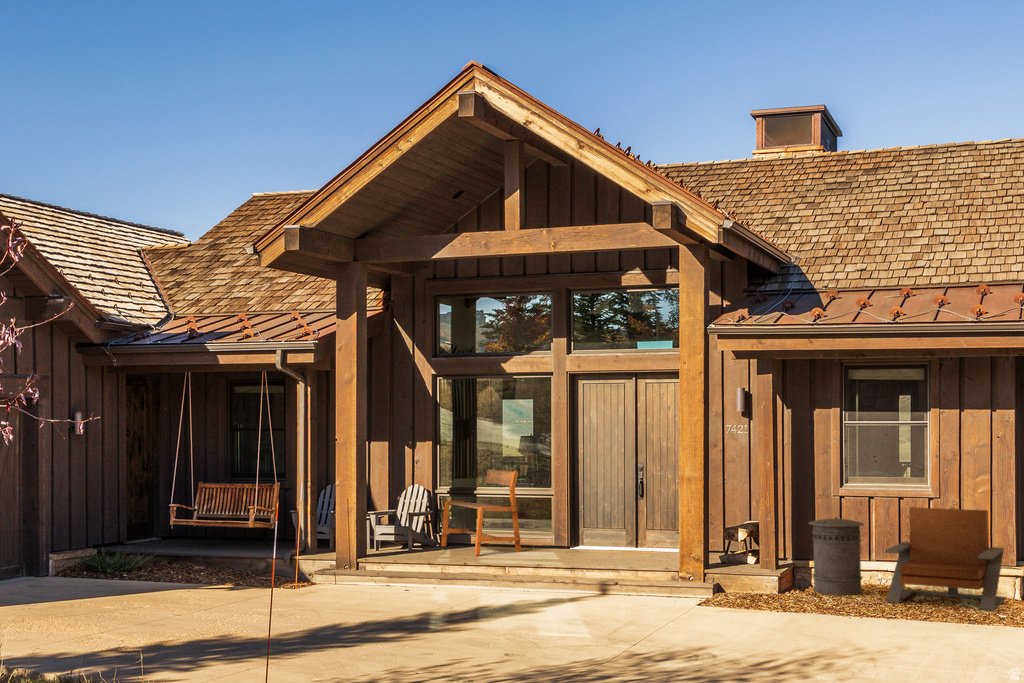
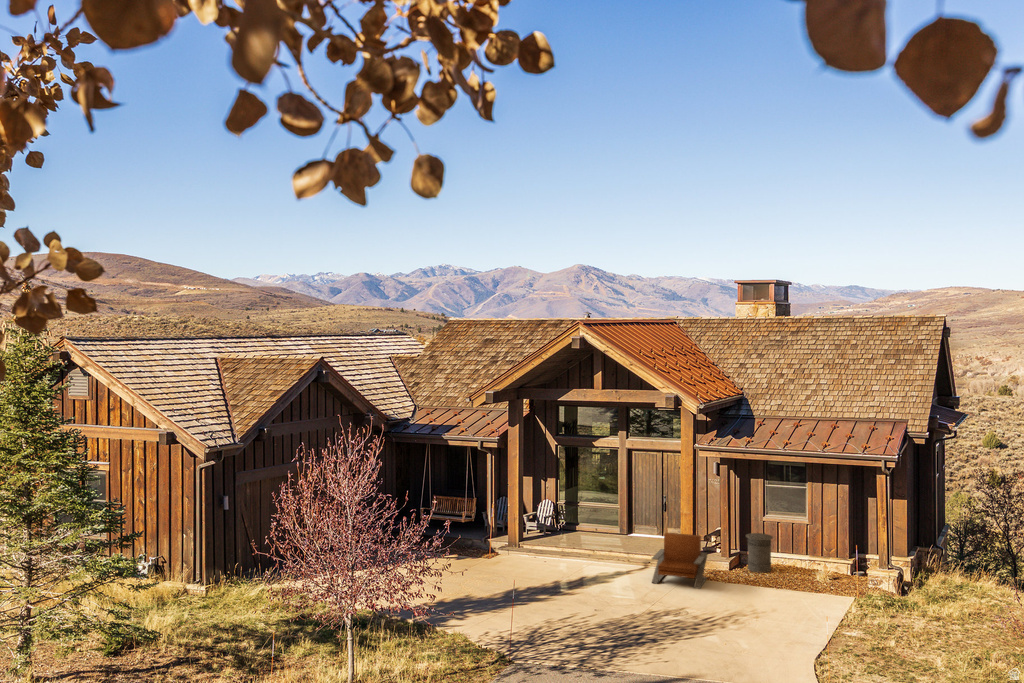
bench: present [441,469,521,555] -> none [562,491,603,541]
lounge chair: present [885,507,1005,611] -> present [652,533,708,589]

